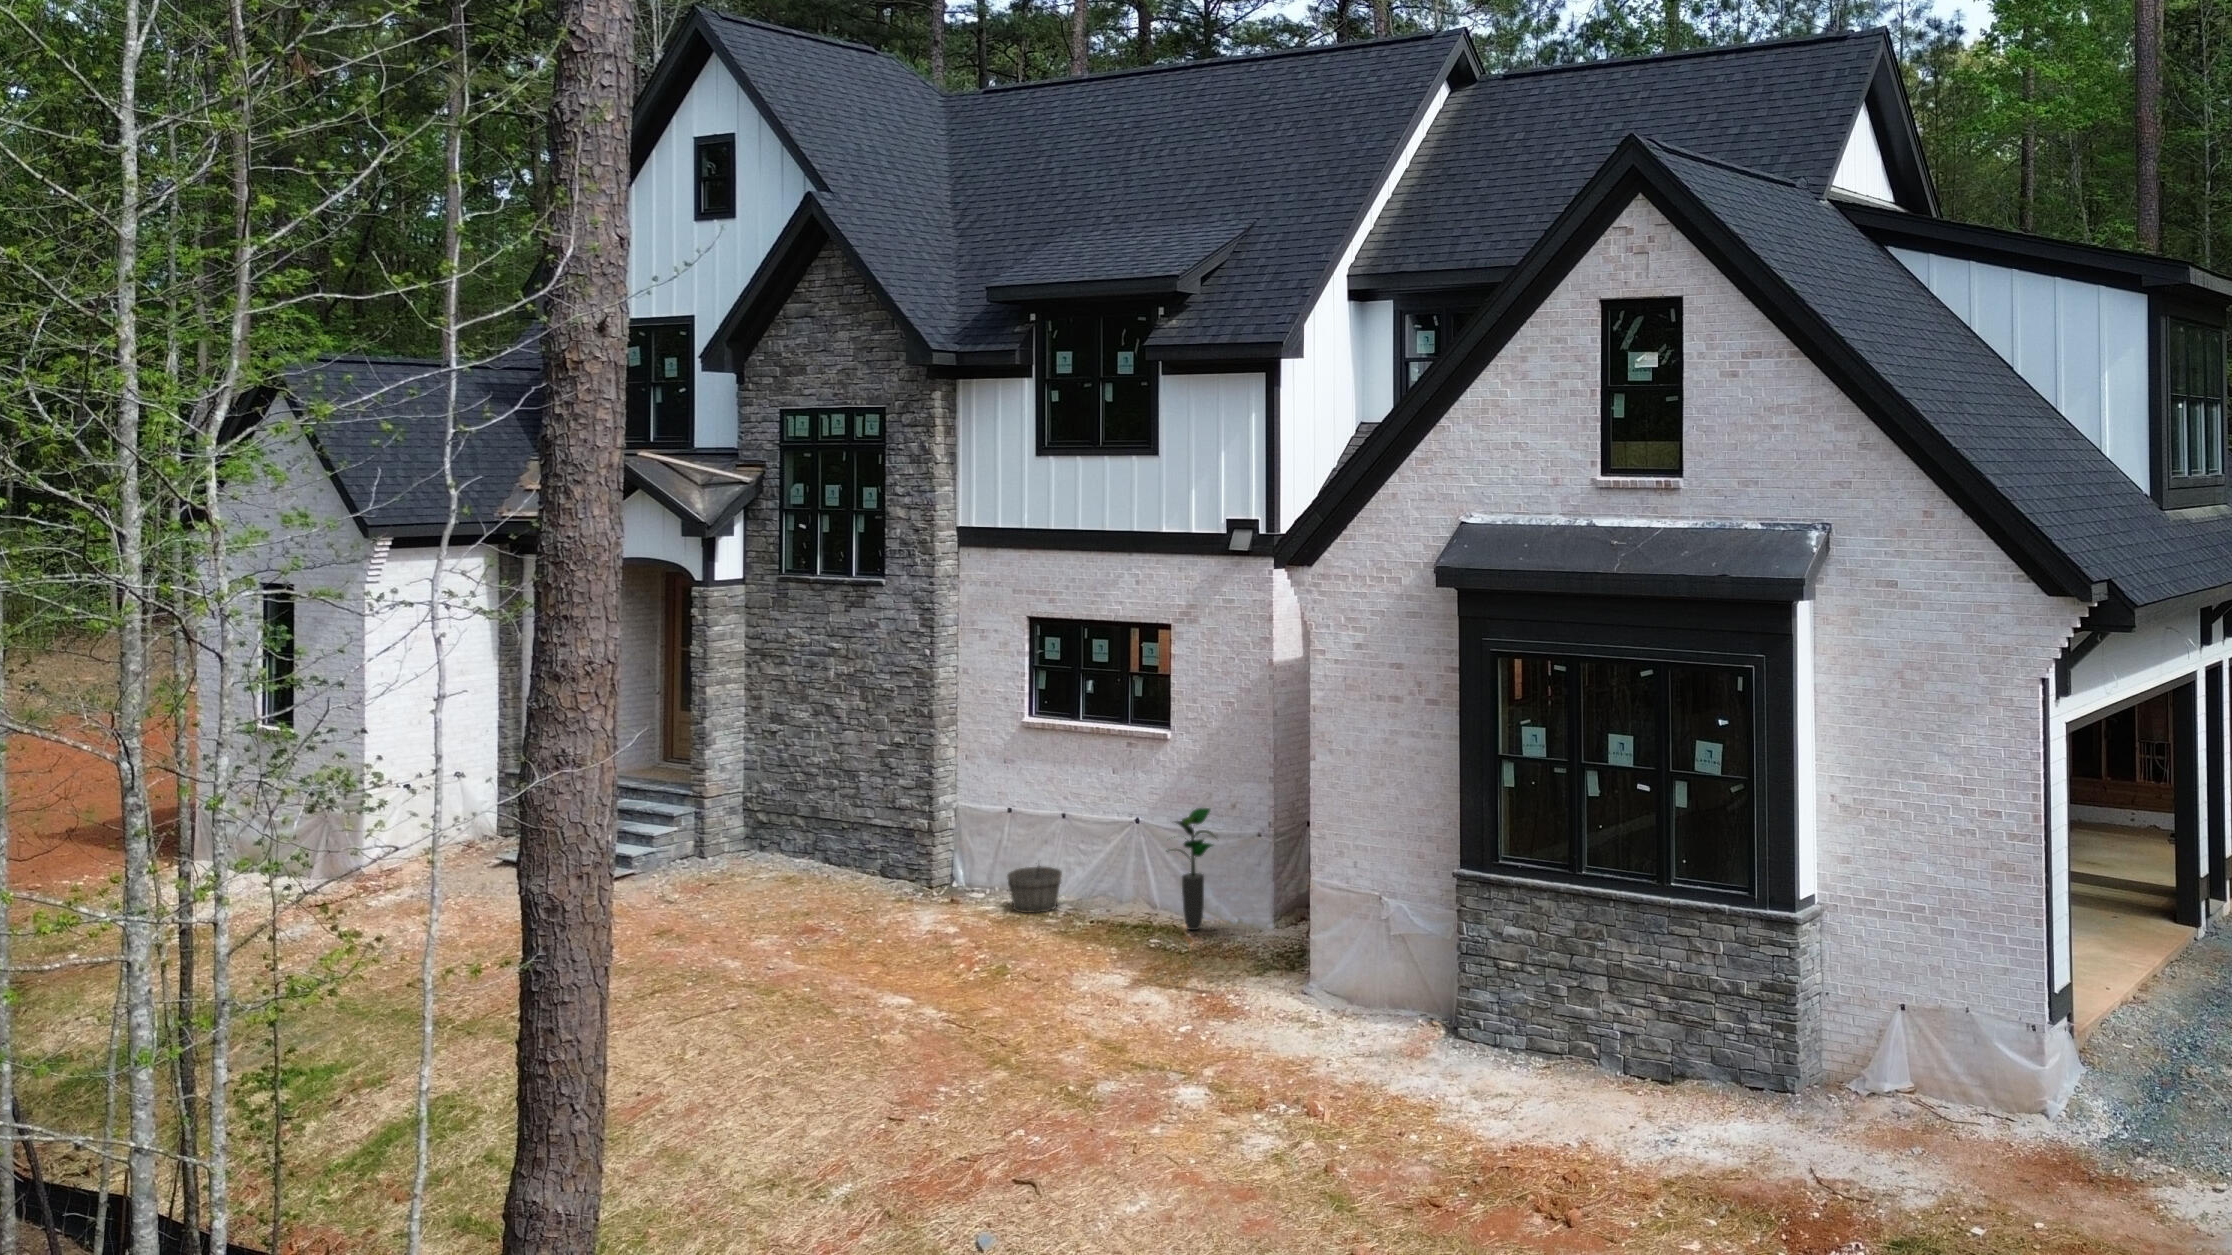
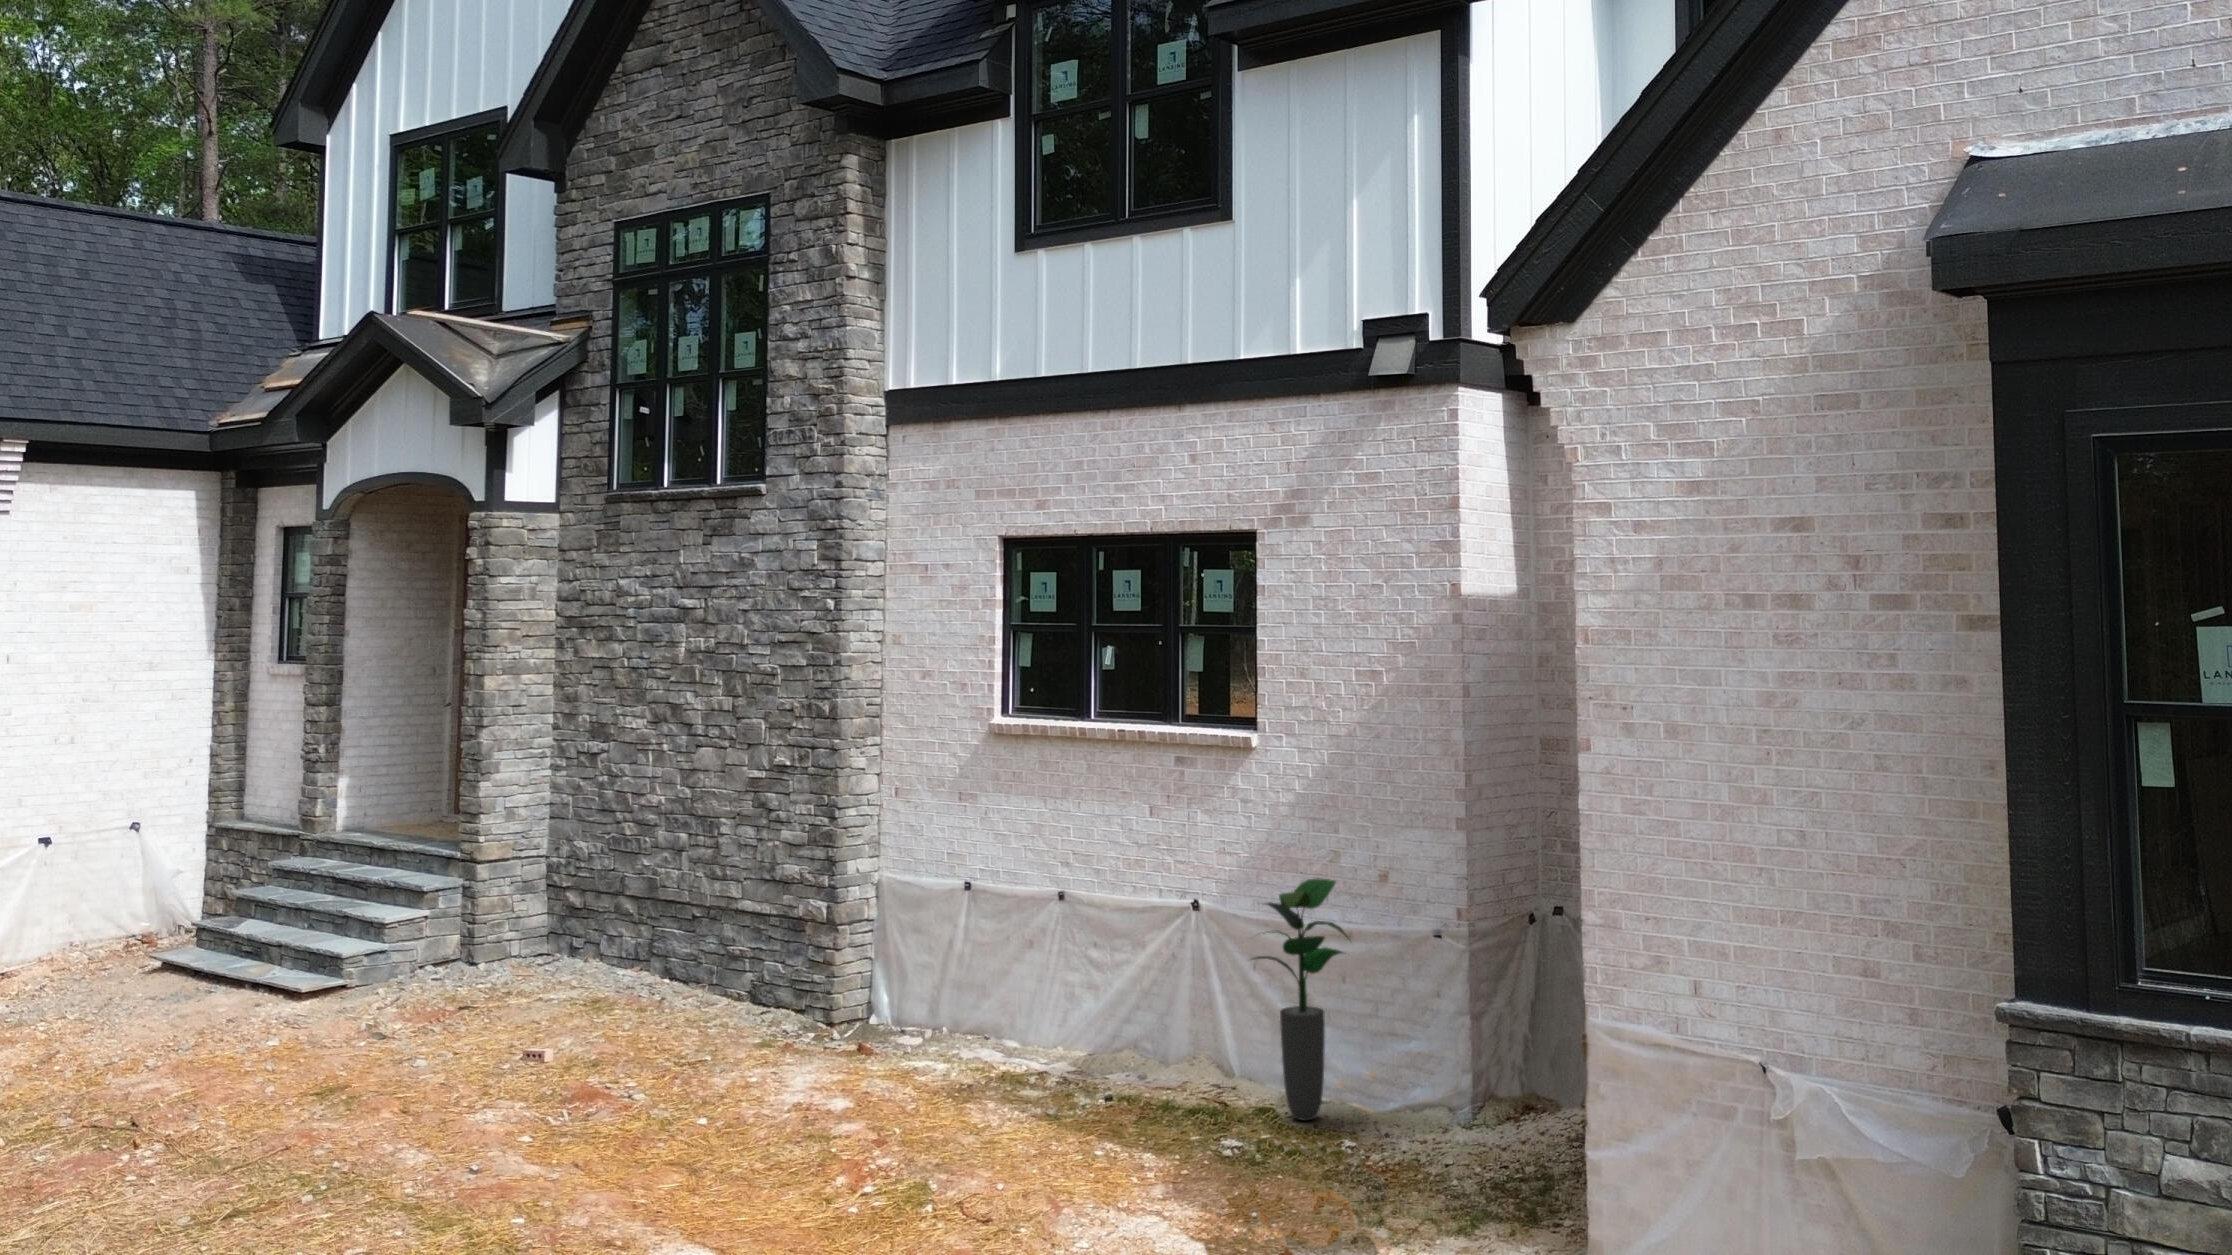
wooden bucket: present [1007,866,1062,913] -> none [956,978,1058,1076]

